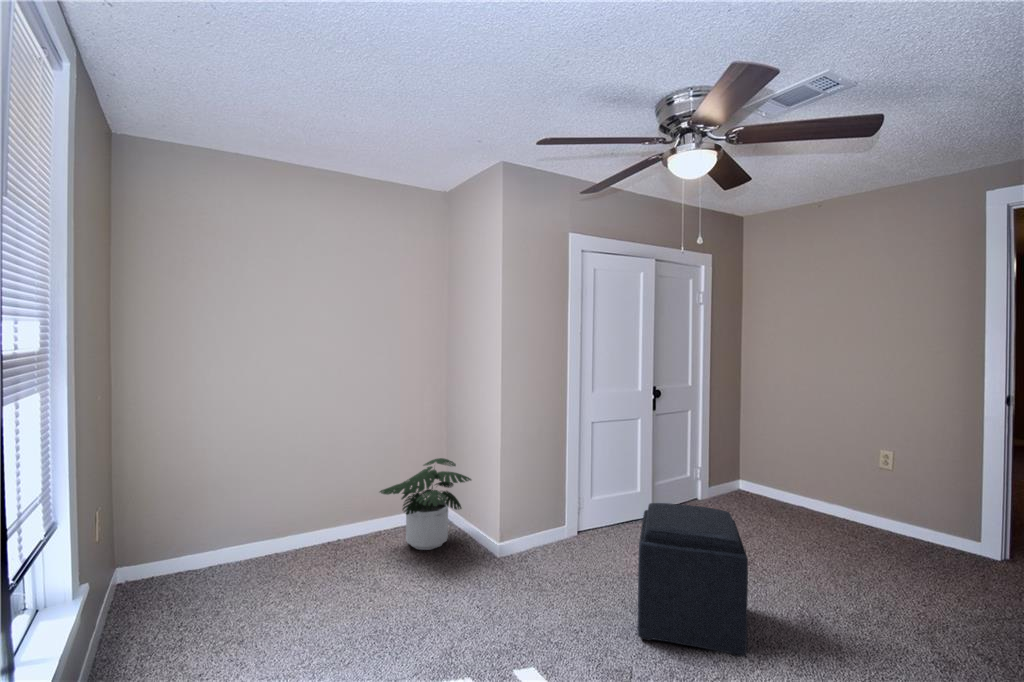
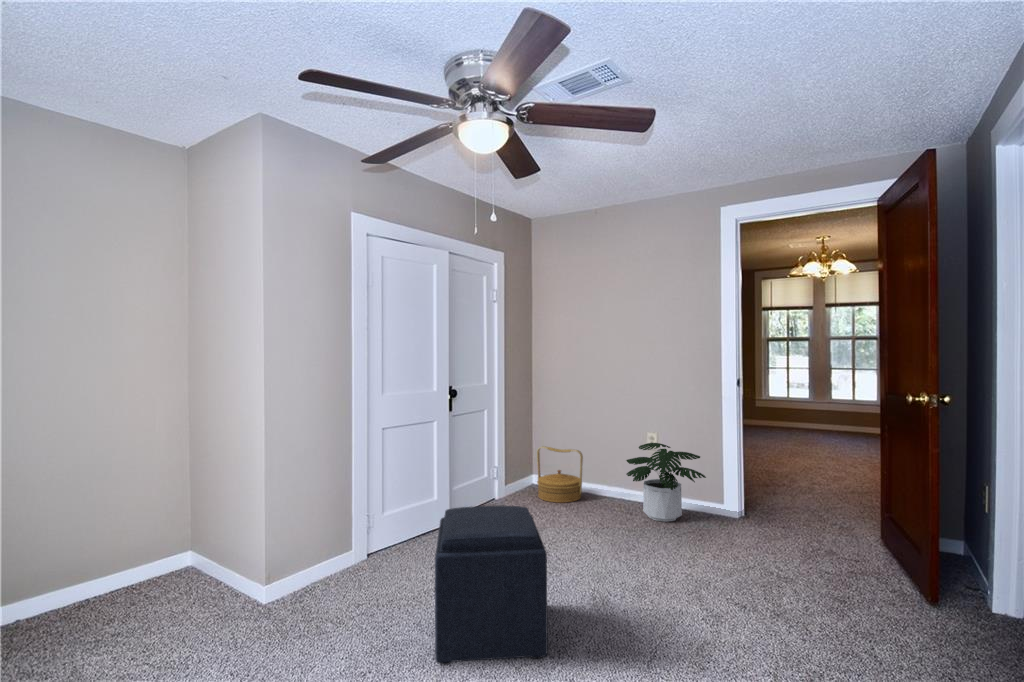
woven basket: none [744,452,797,512] -> present [537,446,583,503]
potted plant: present [380,458,471,550] -> present [626,443,706,522]

